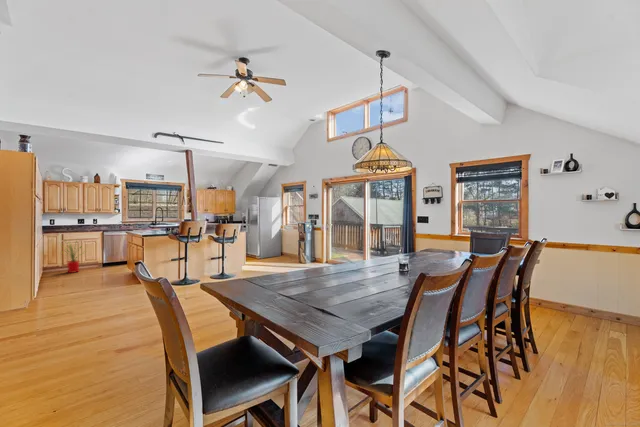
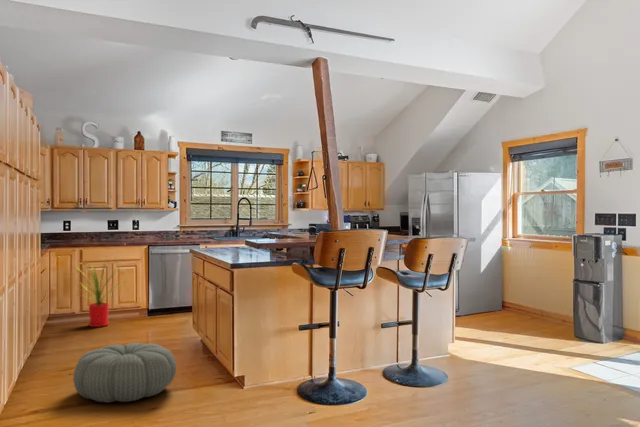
pouf: none [60,275,114,300] -> present [73,343,176,402]

